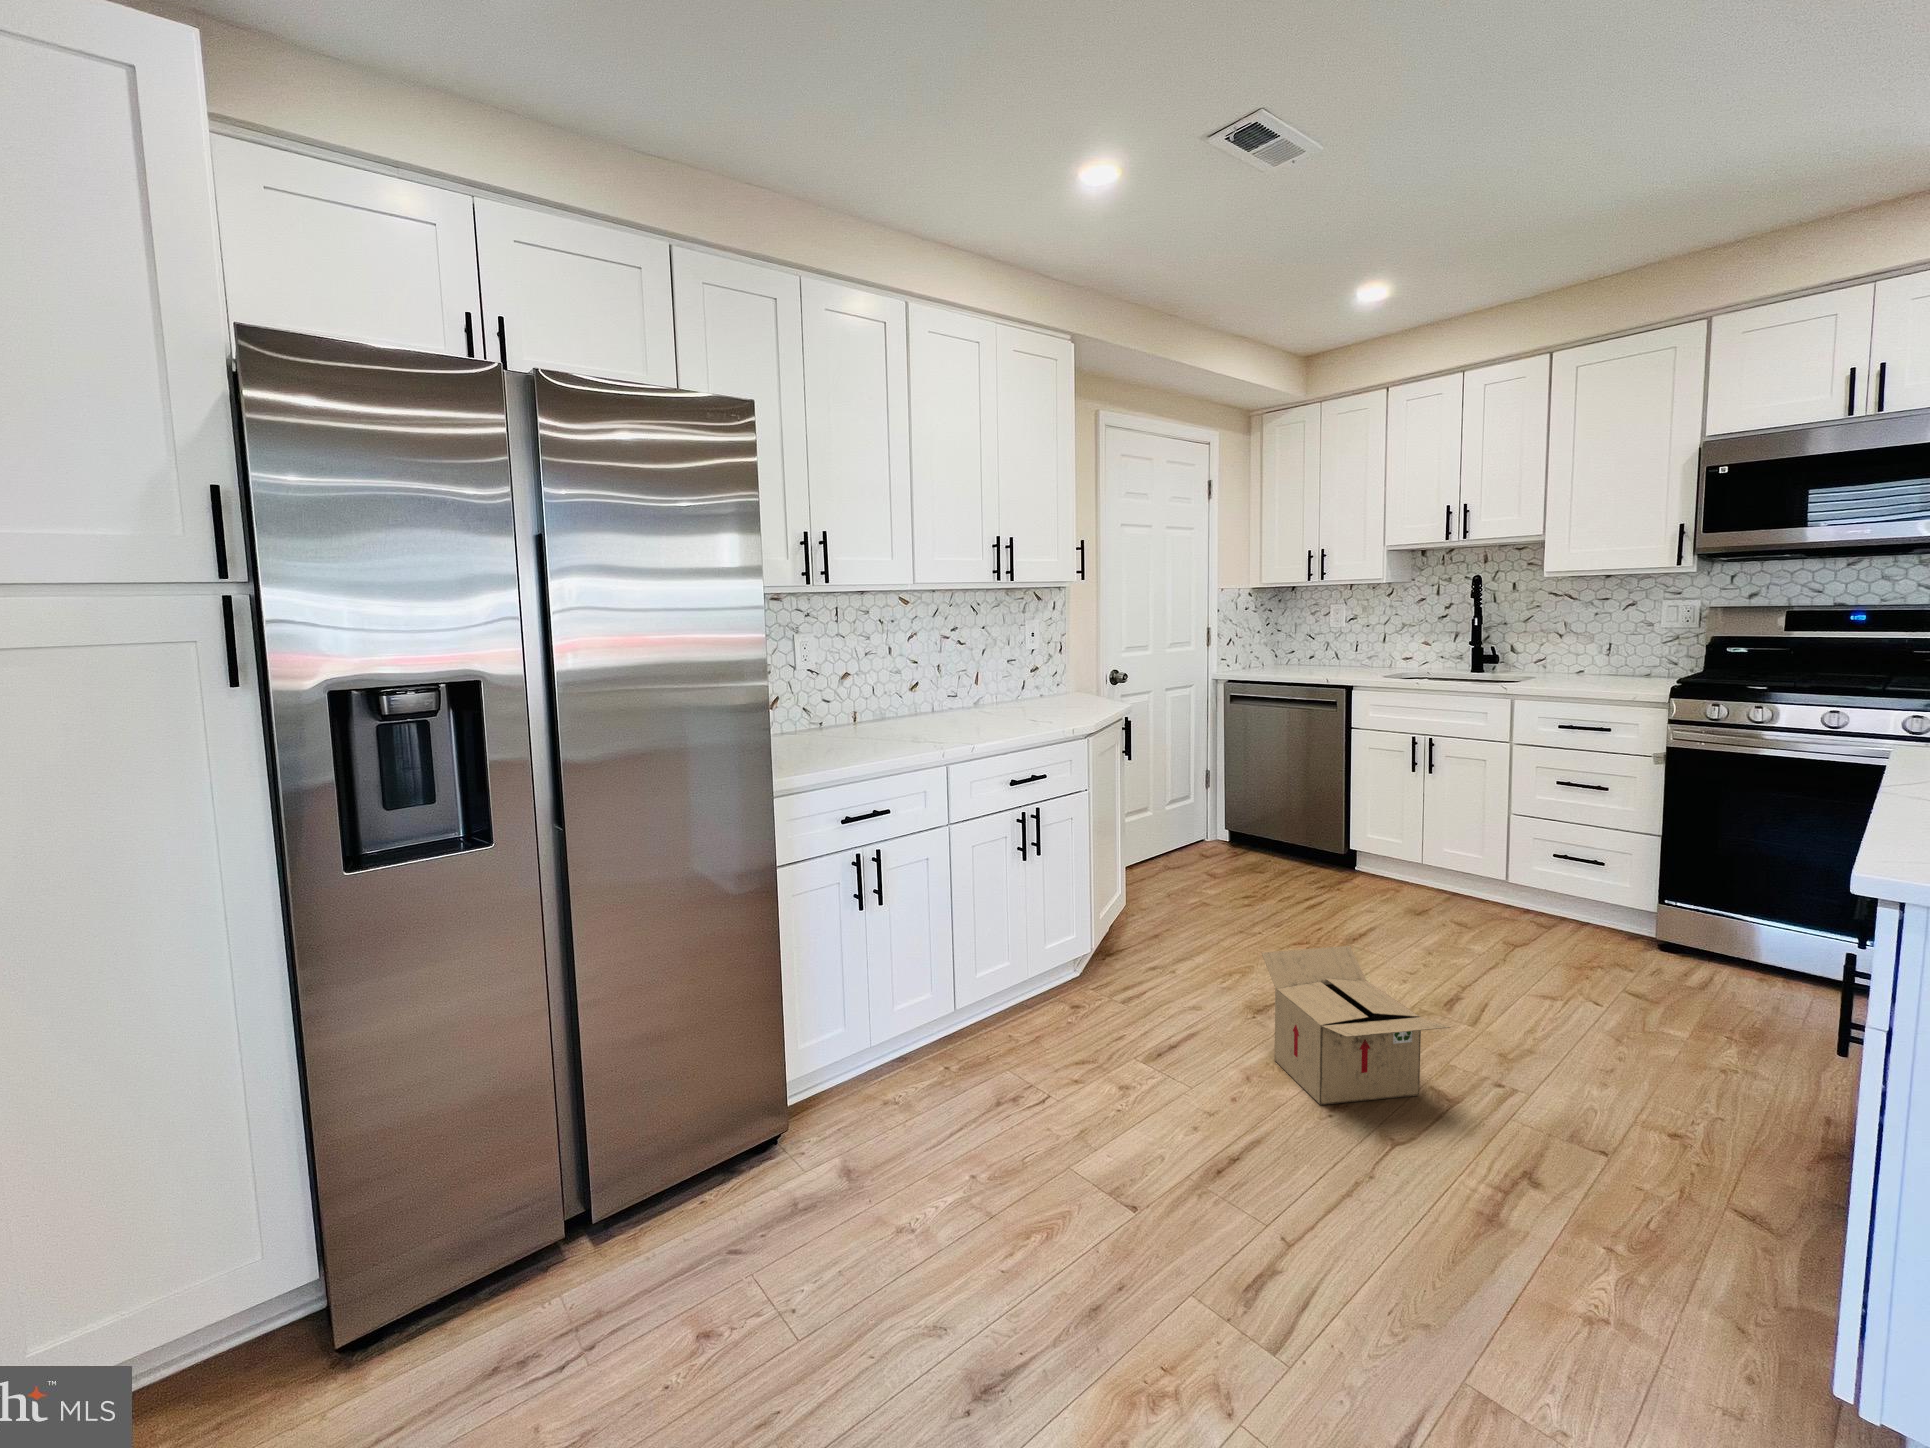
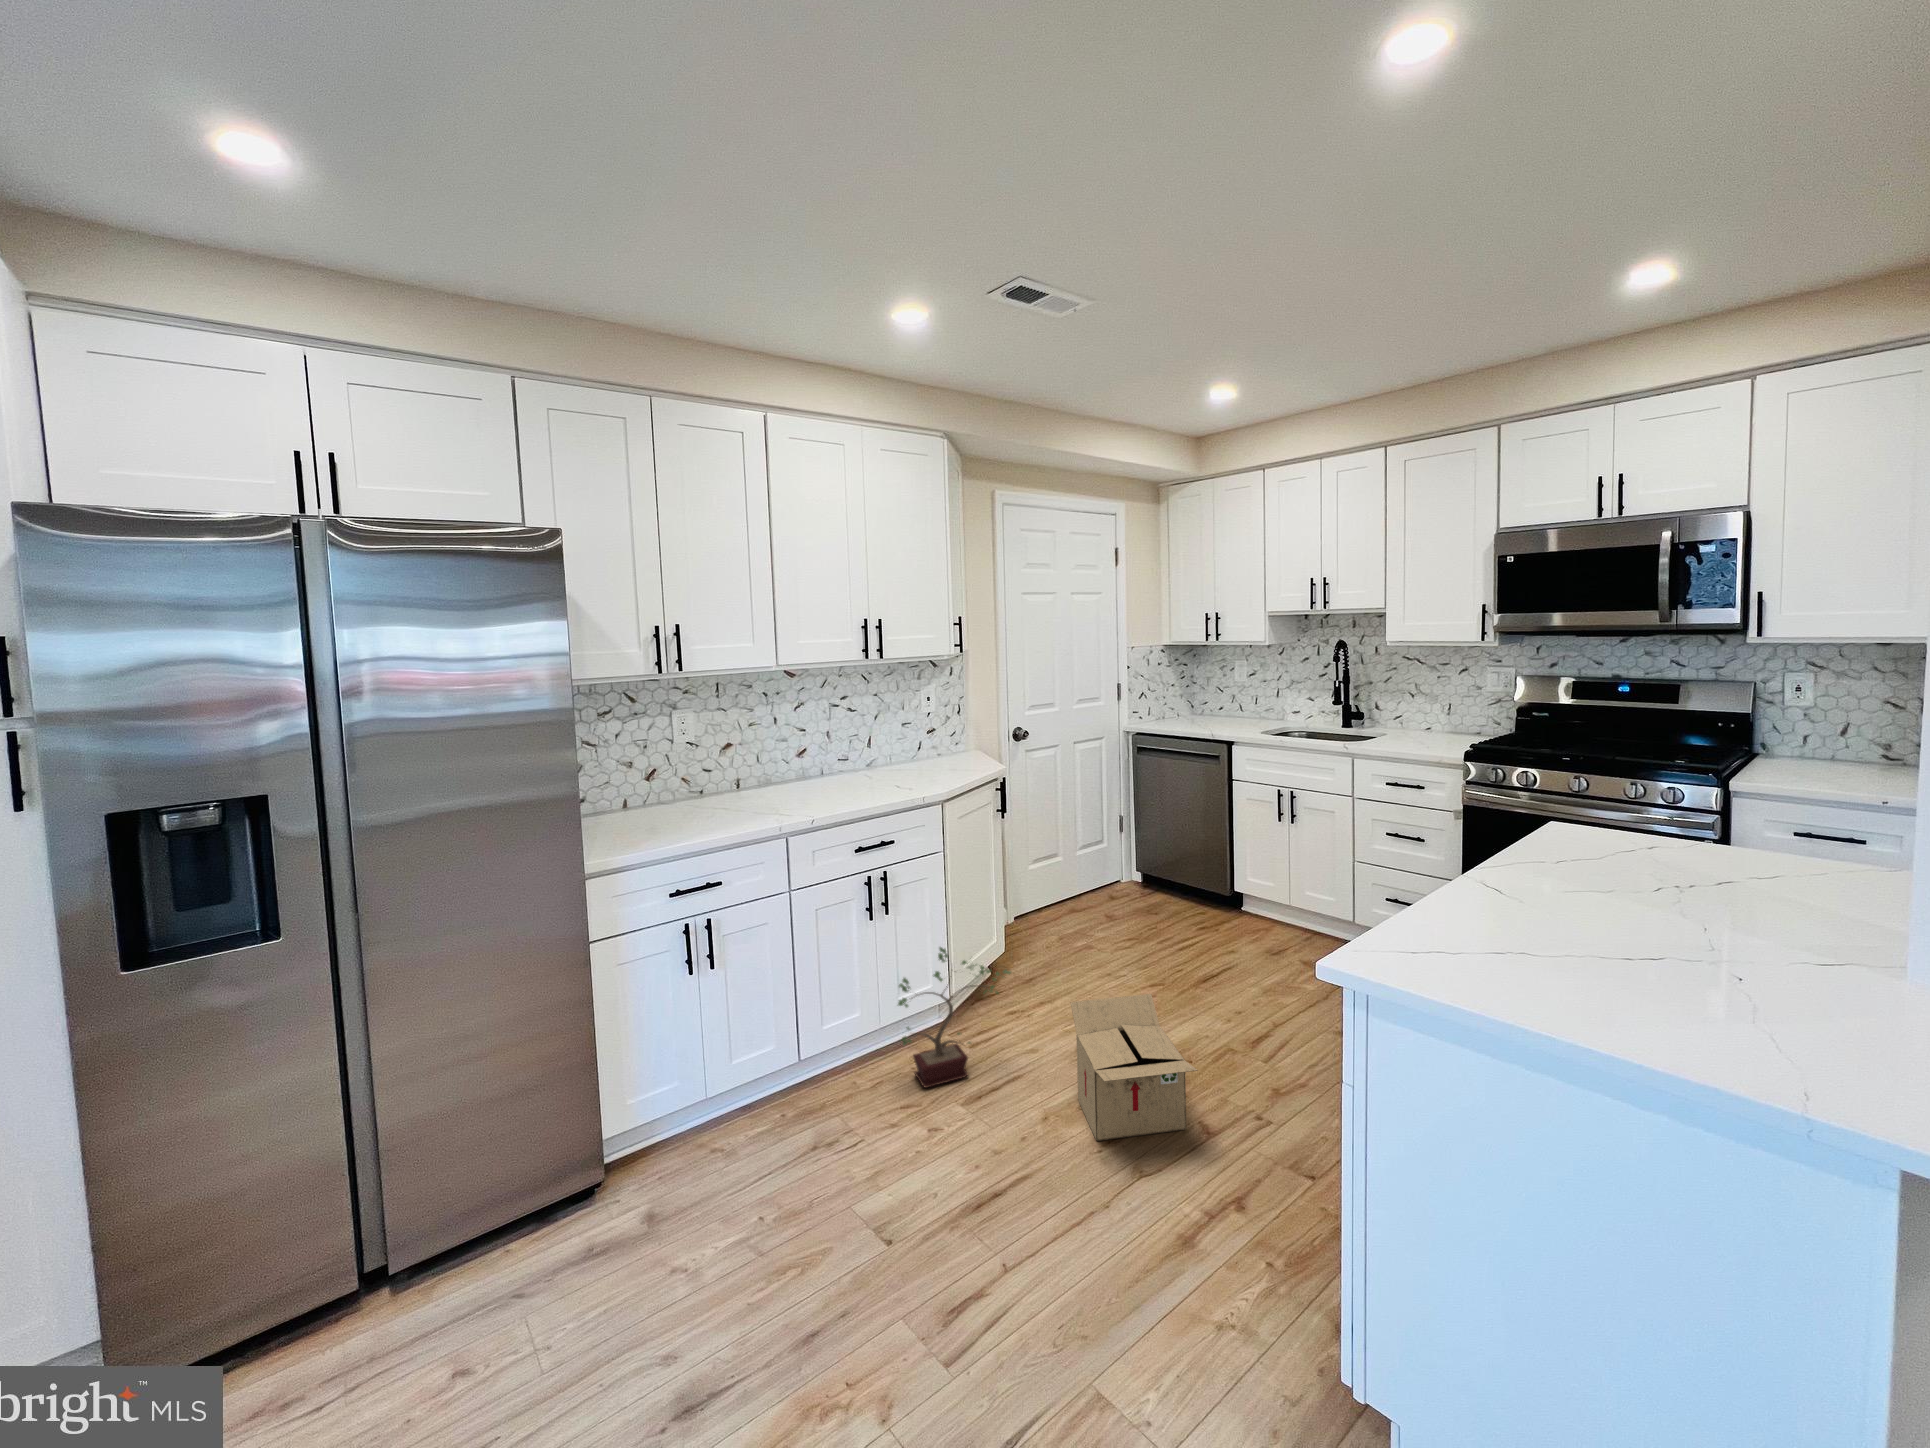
potted plant: none [1064,889,1186,1044] -> present [898,947,1011,1088]

